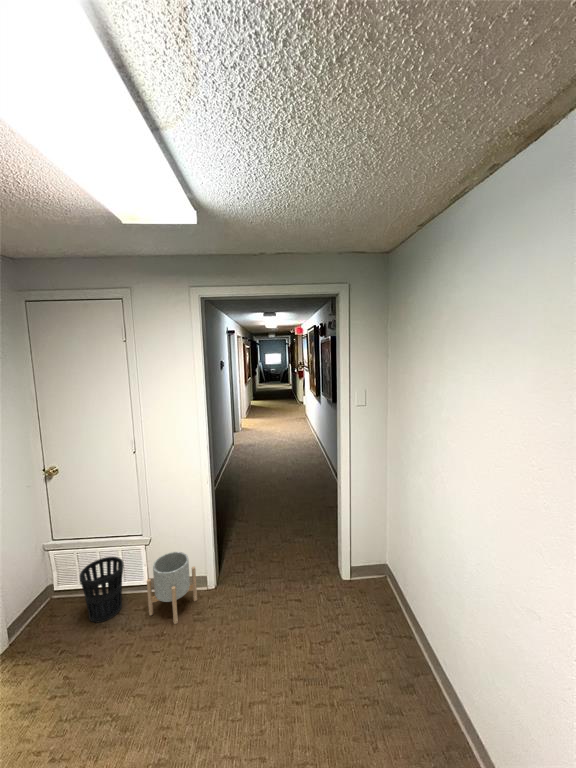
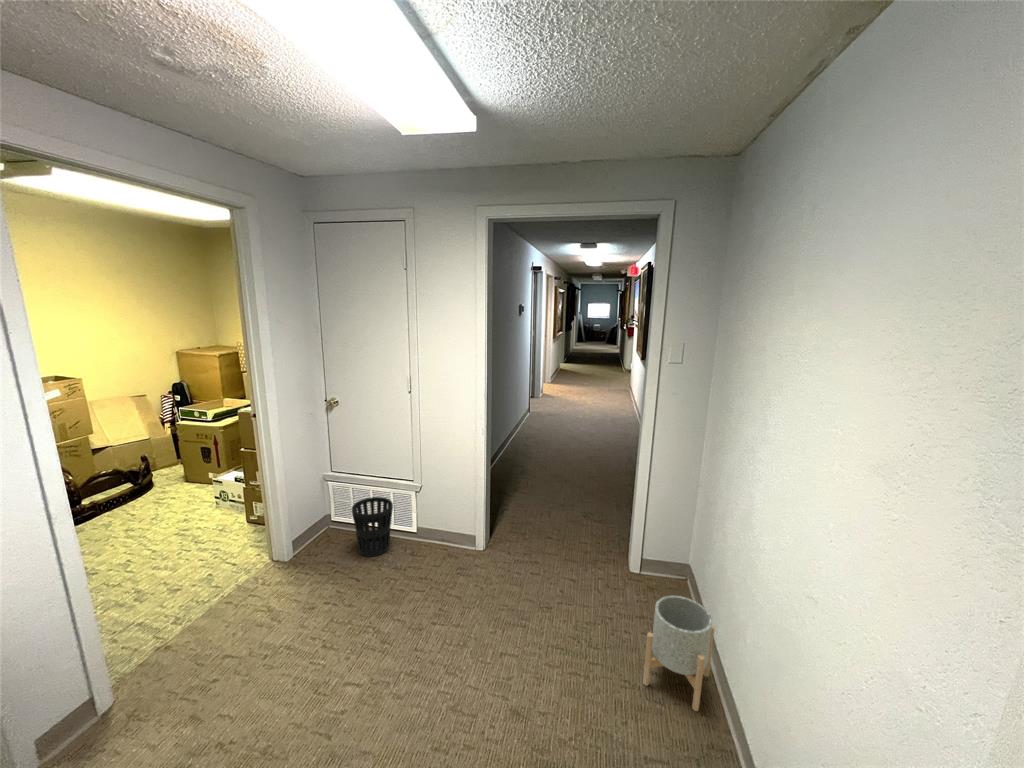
planter: present [147,552,197,624] -> present [643,596,715,711]

